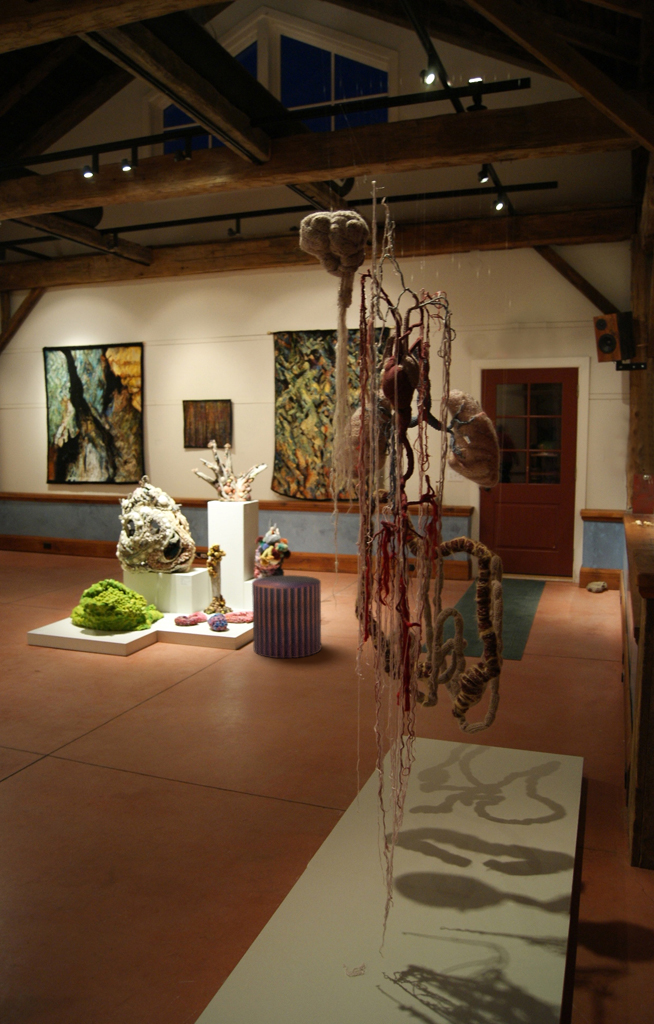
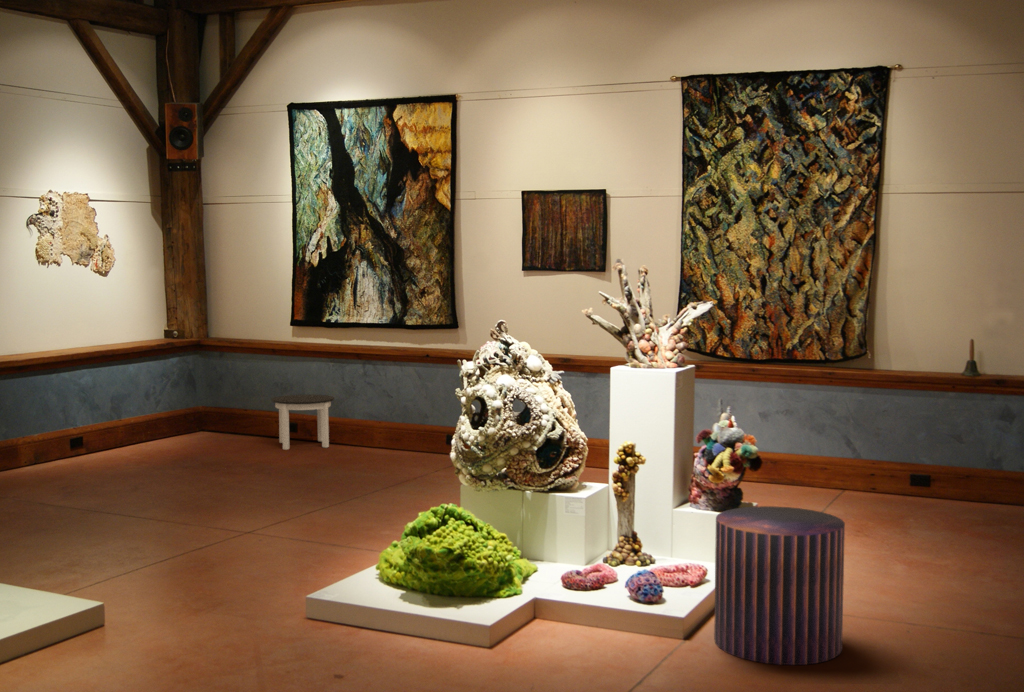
round table: none [33,526,73,560] -> present [272,395,334,449]

